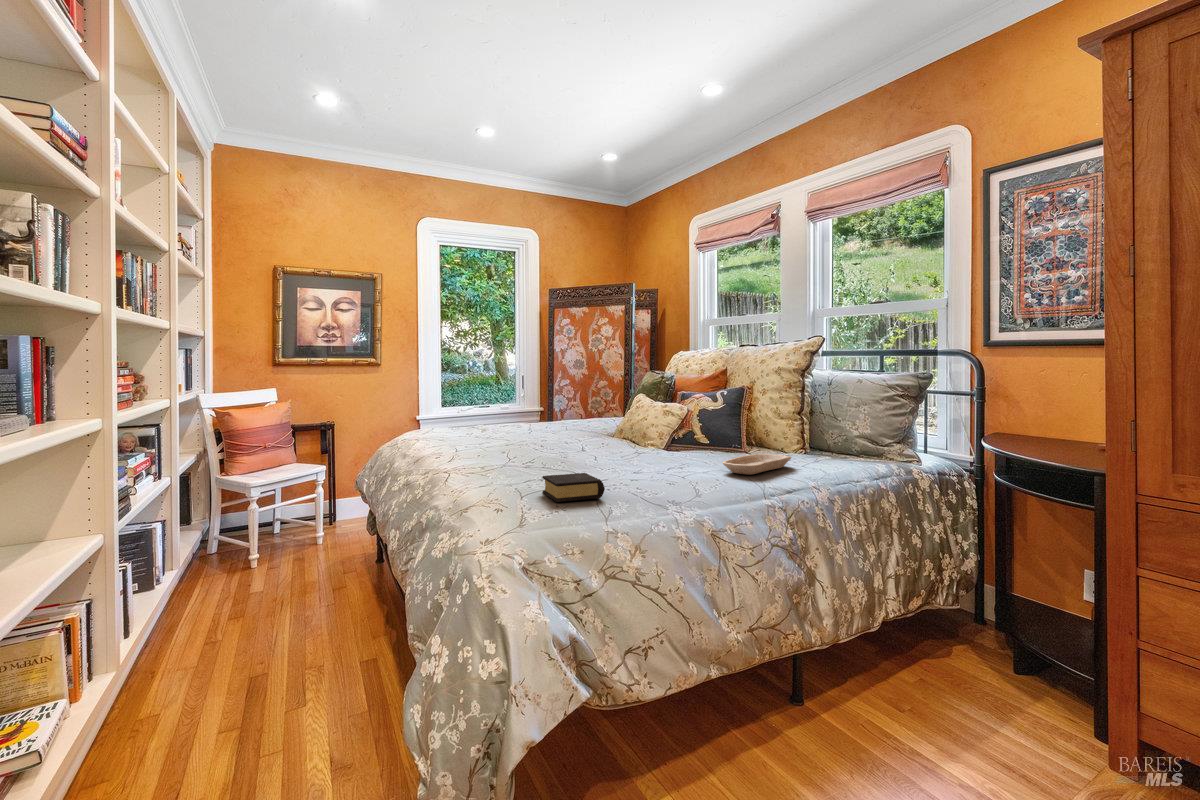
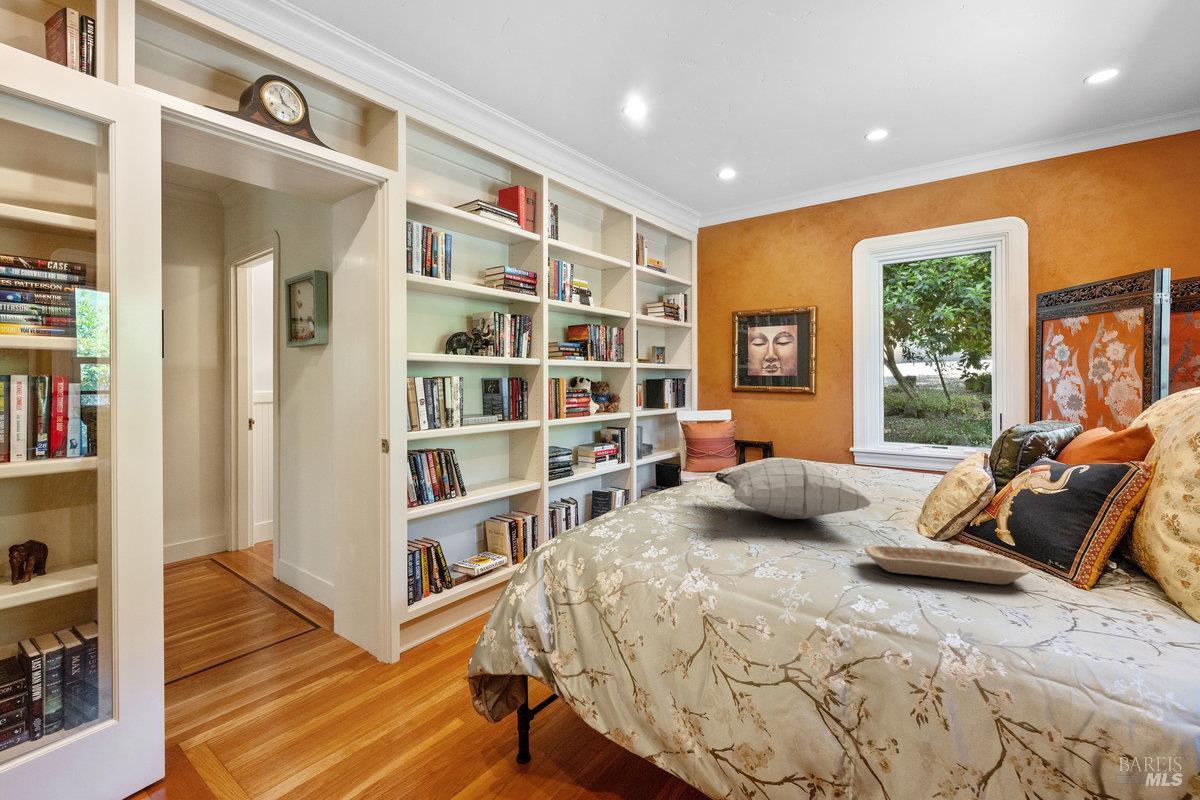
pillow: none [537,412,685,464] -> present [715,458,873,519]
book: present [542,473,605,502] -> none [602,504,668,535]

